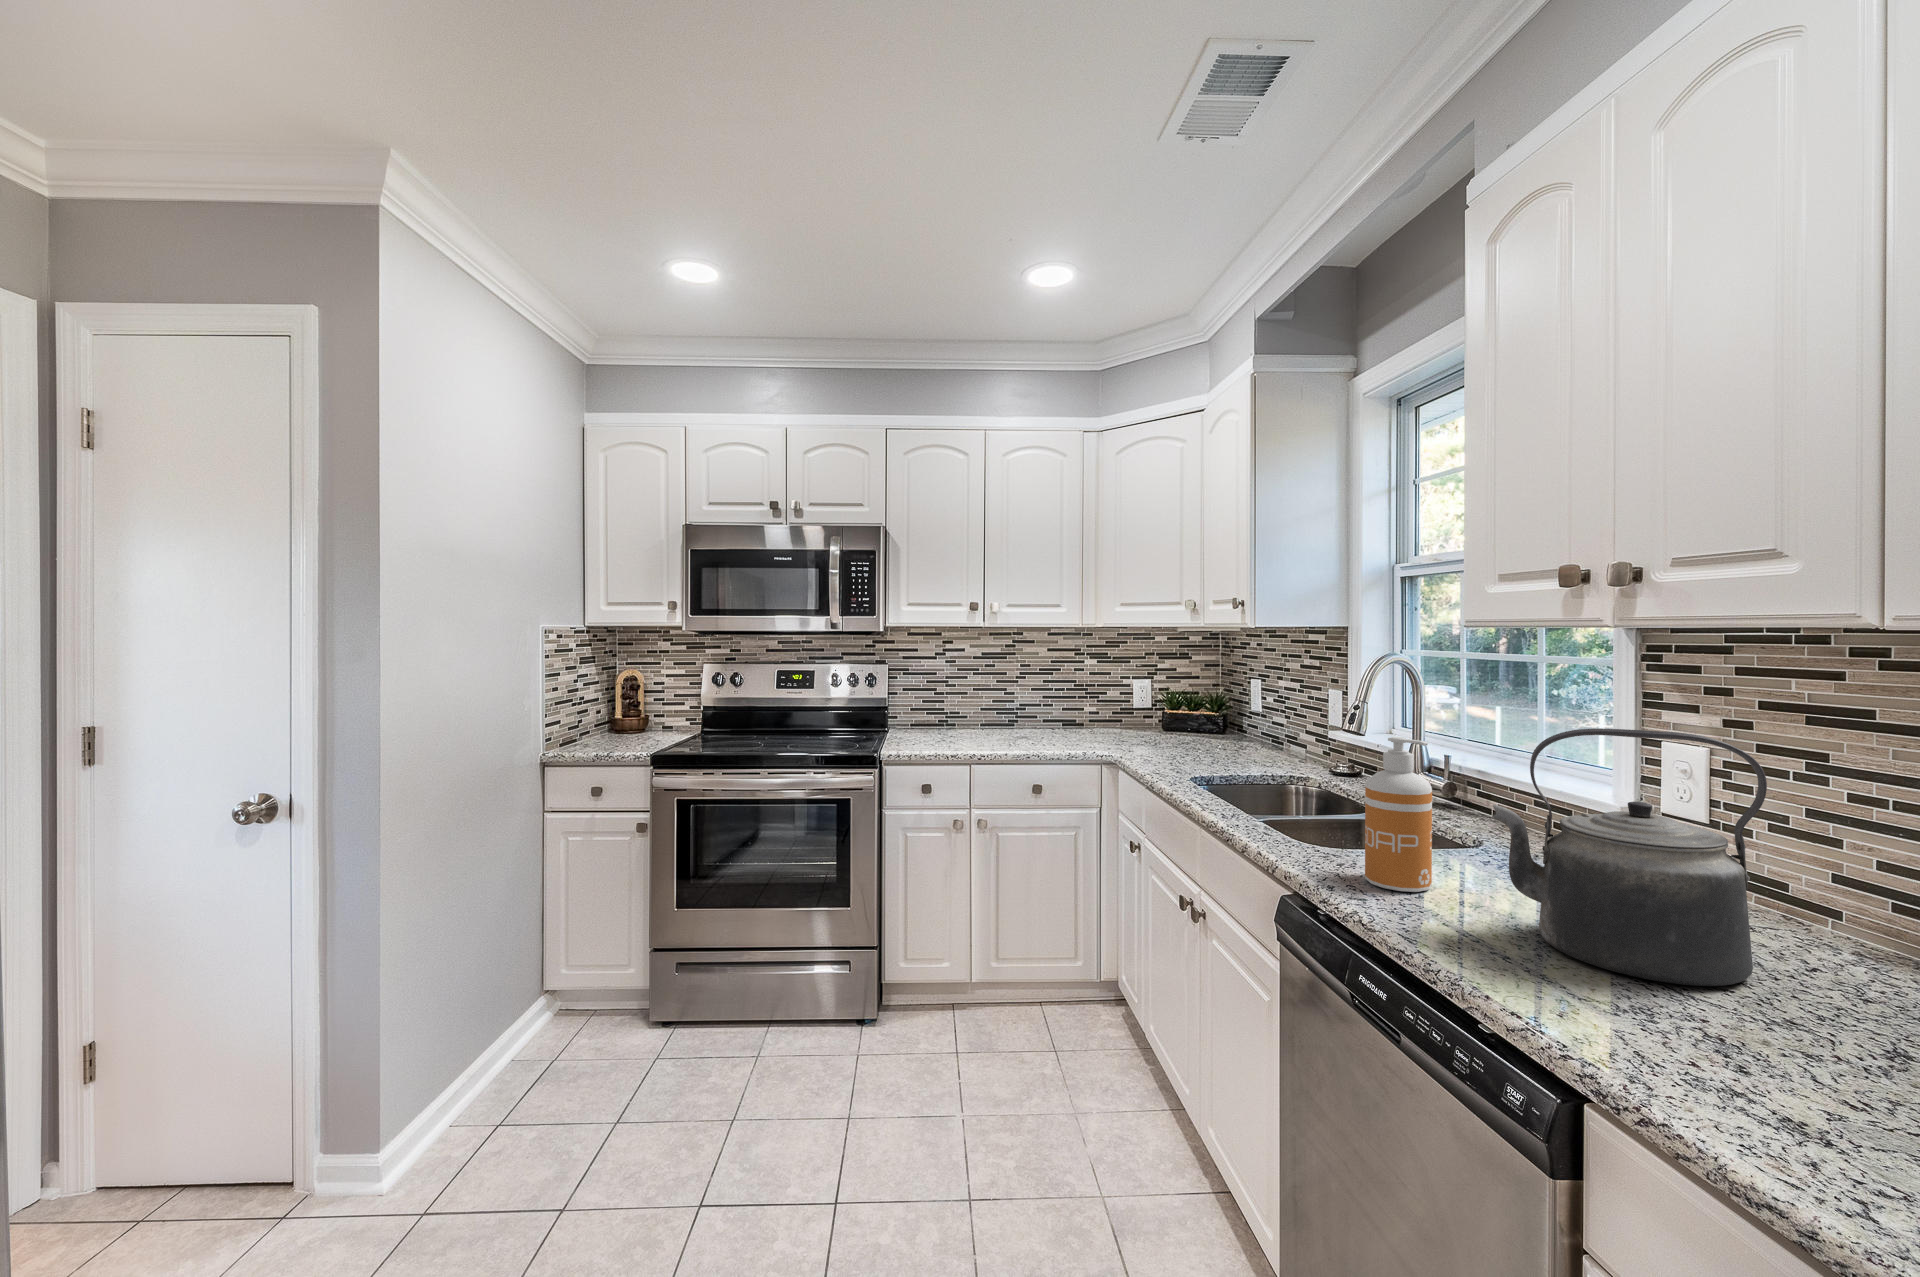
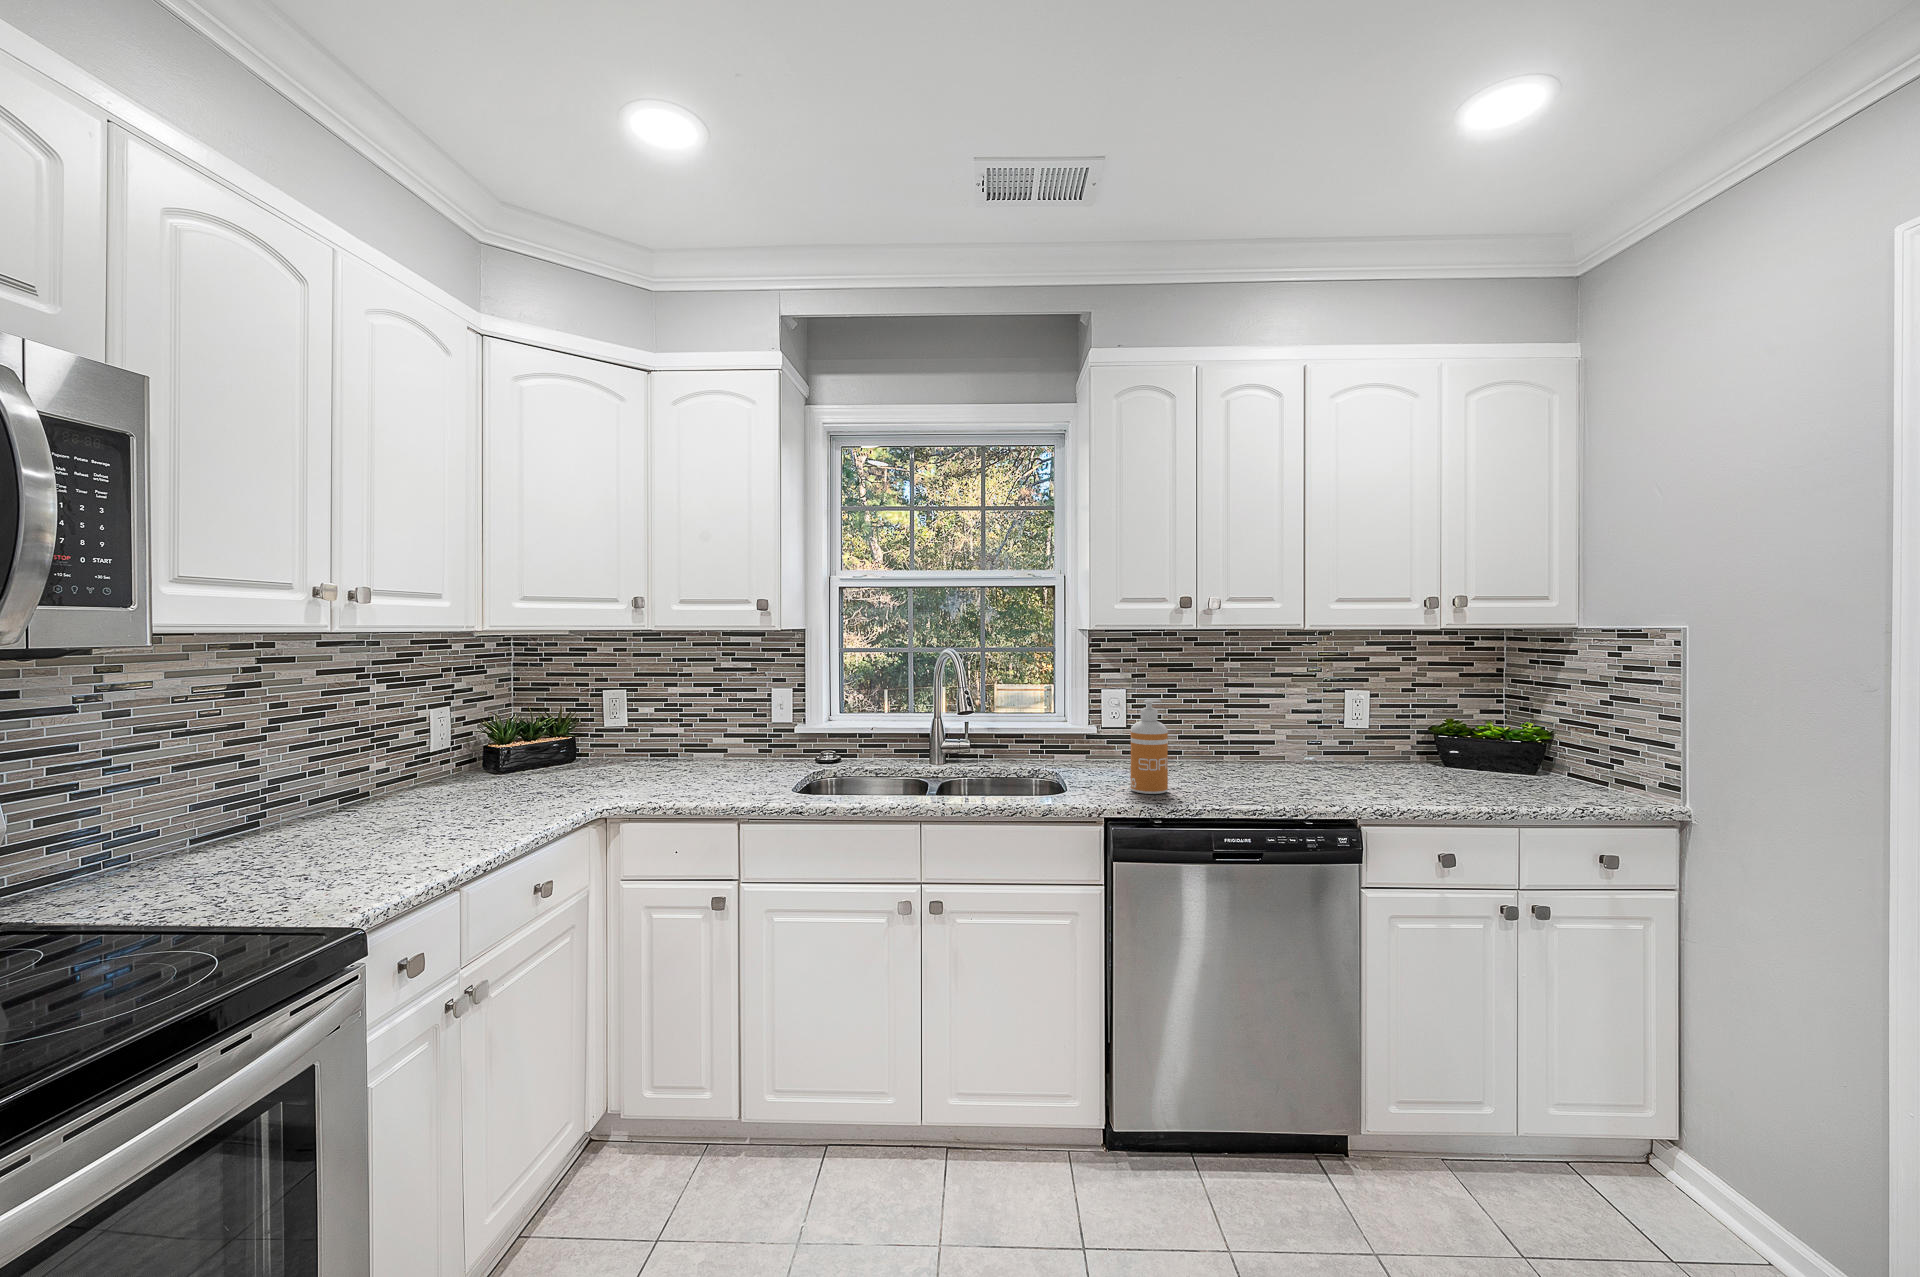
kettle: present [1492,728,1767,986] -> none [1200,677,1279,786]

